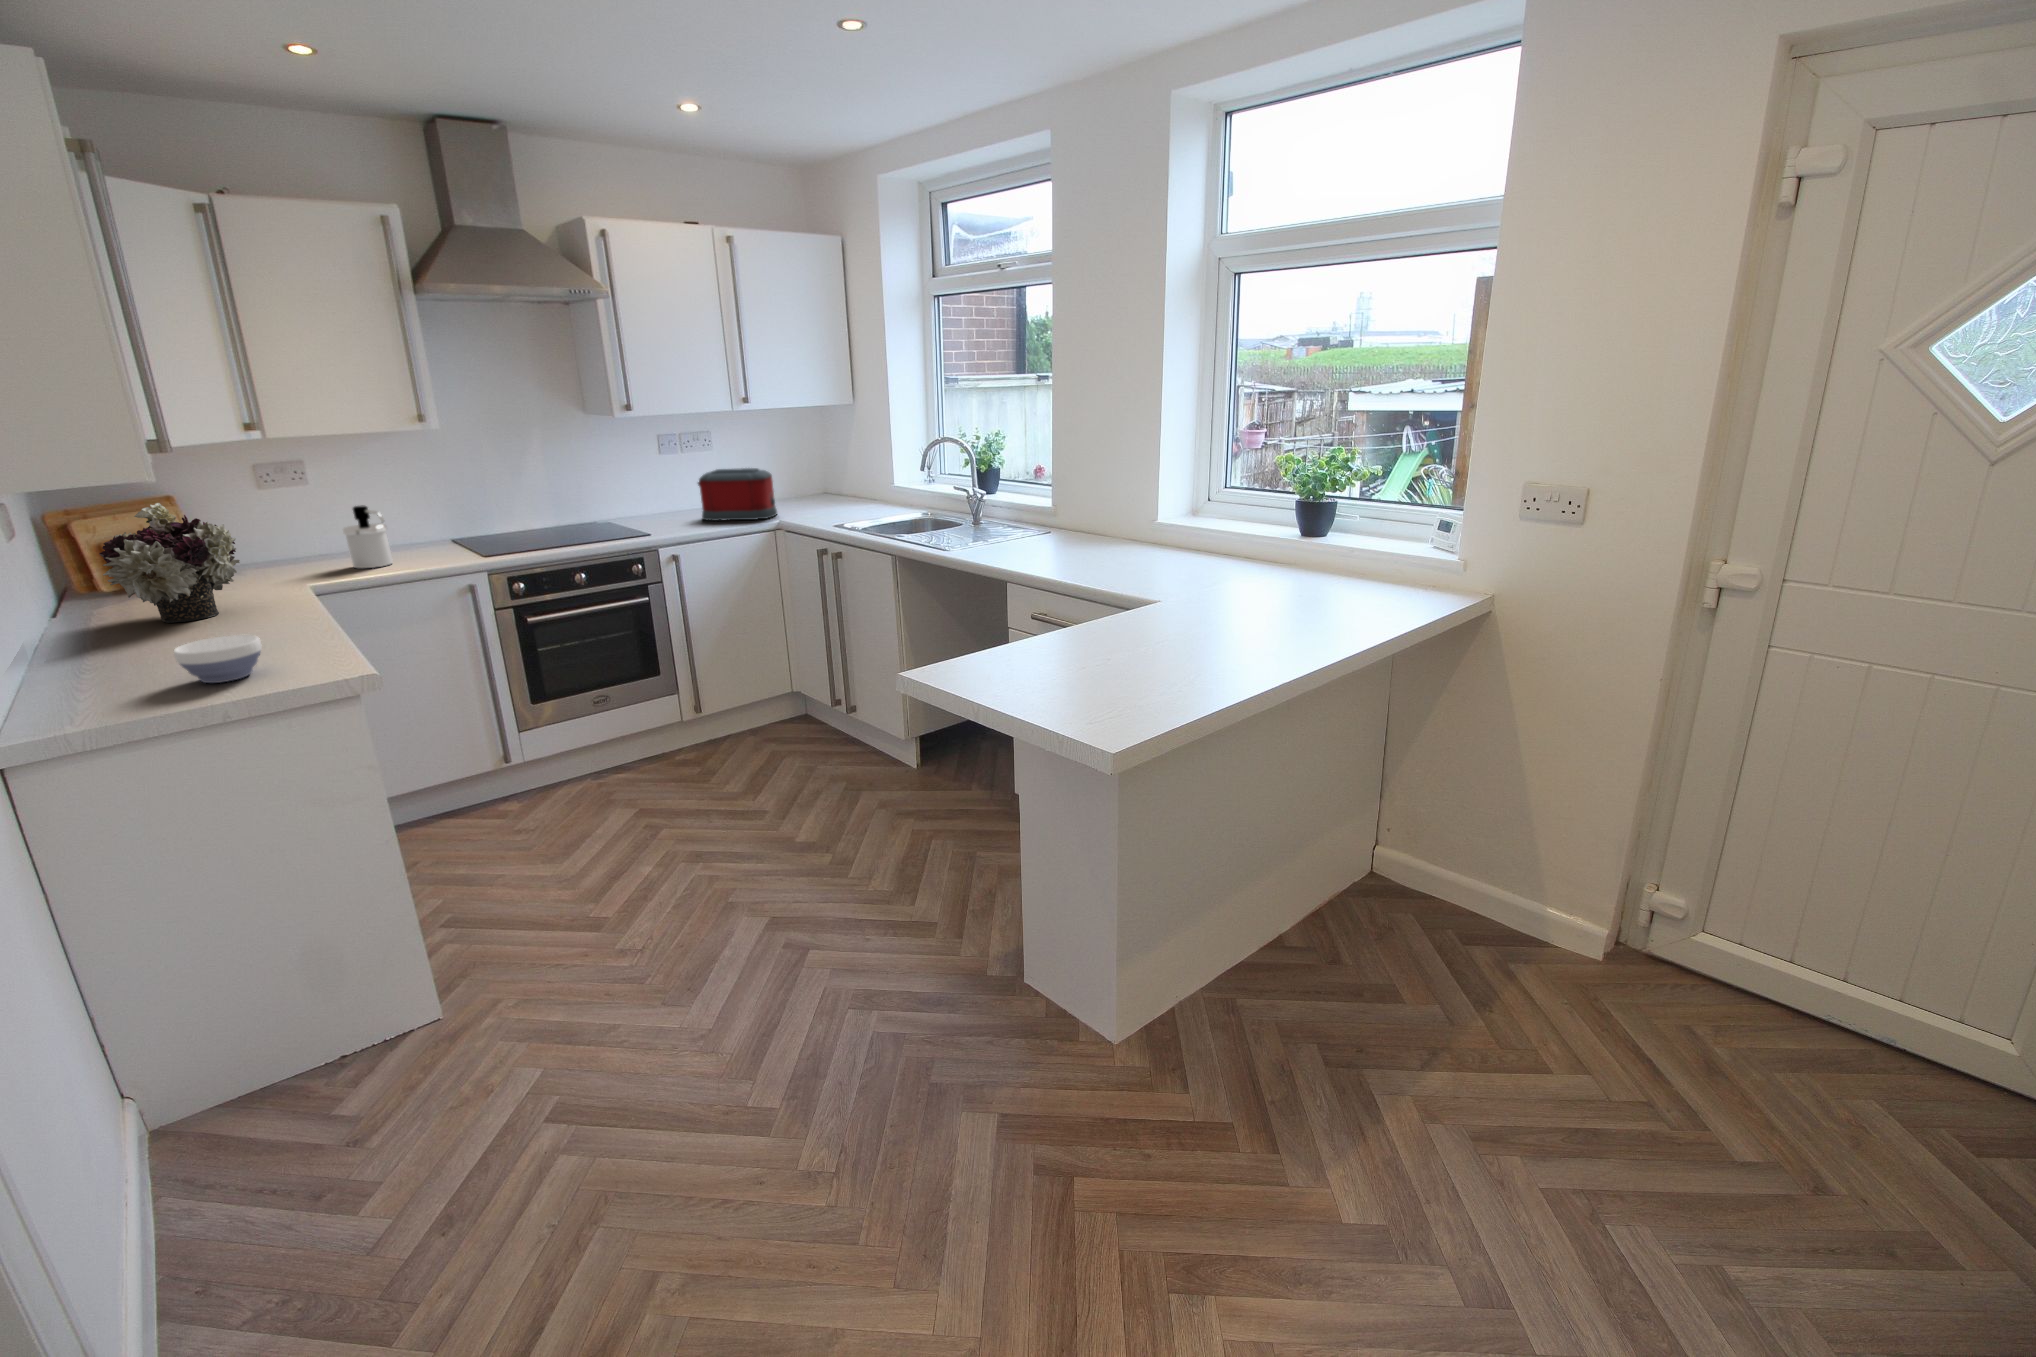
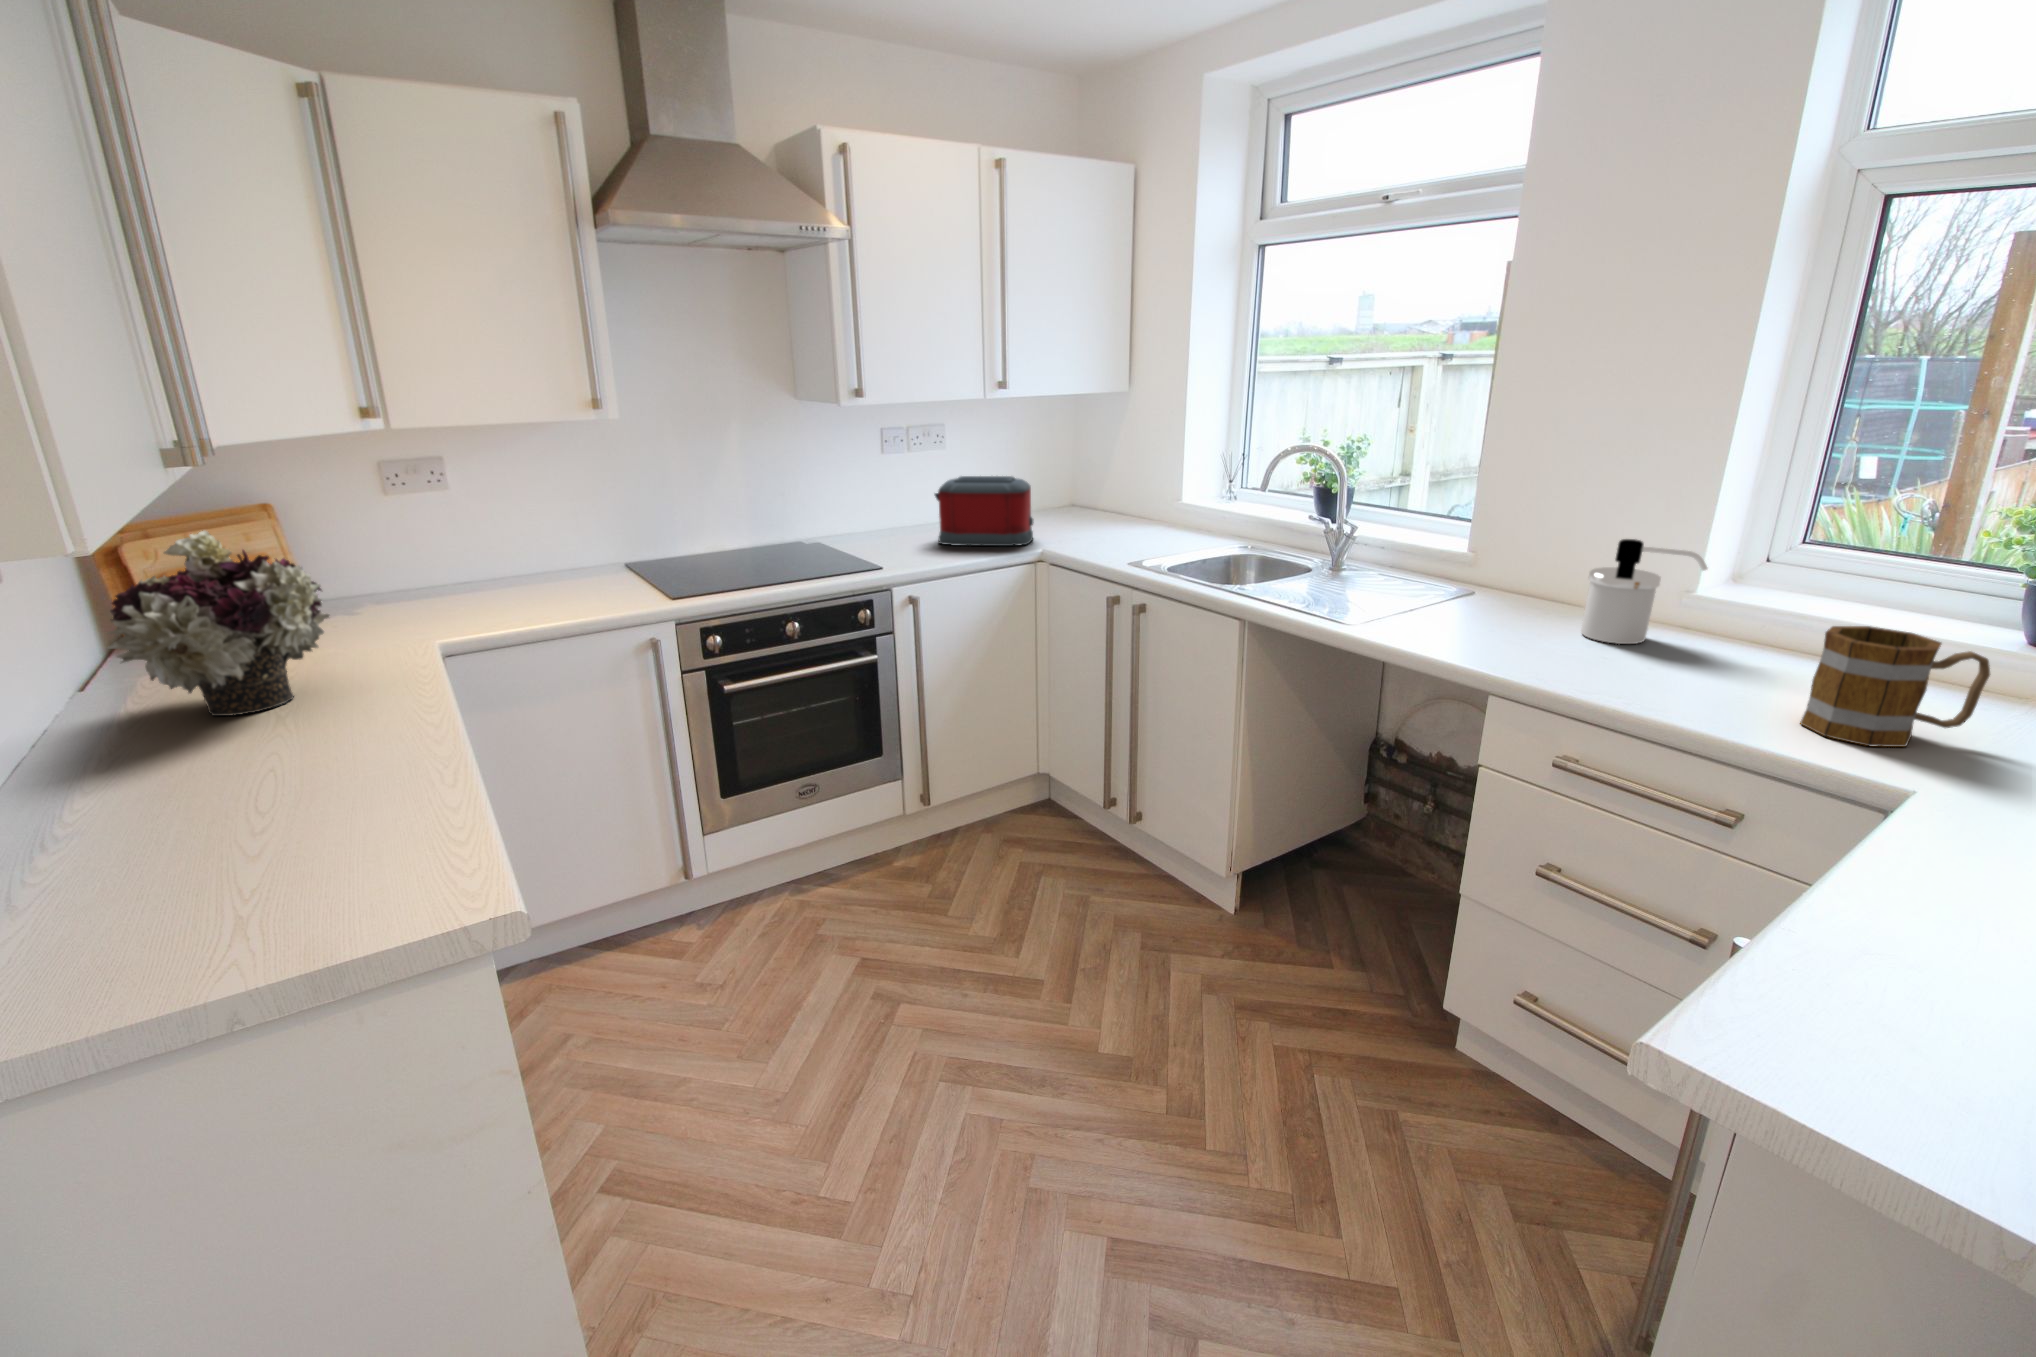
soap dispenser: present [343,505,393,568] -> present [1581,539,1708,644]
mug: none [1139,526,1209,588] -> present [1801,626,1990,747]
bowl: present [174,635,262,683] -> none [116,808,290,917]

